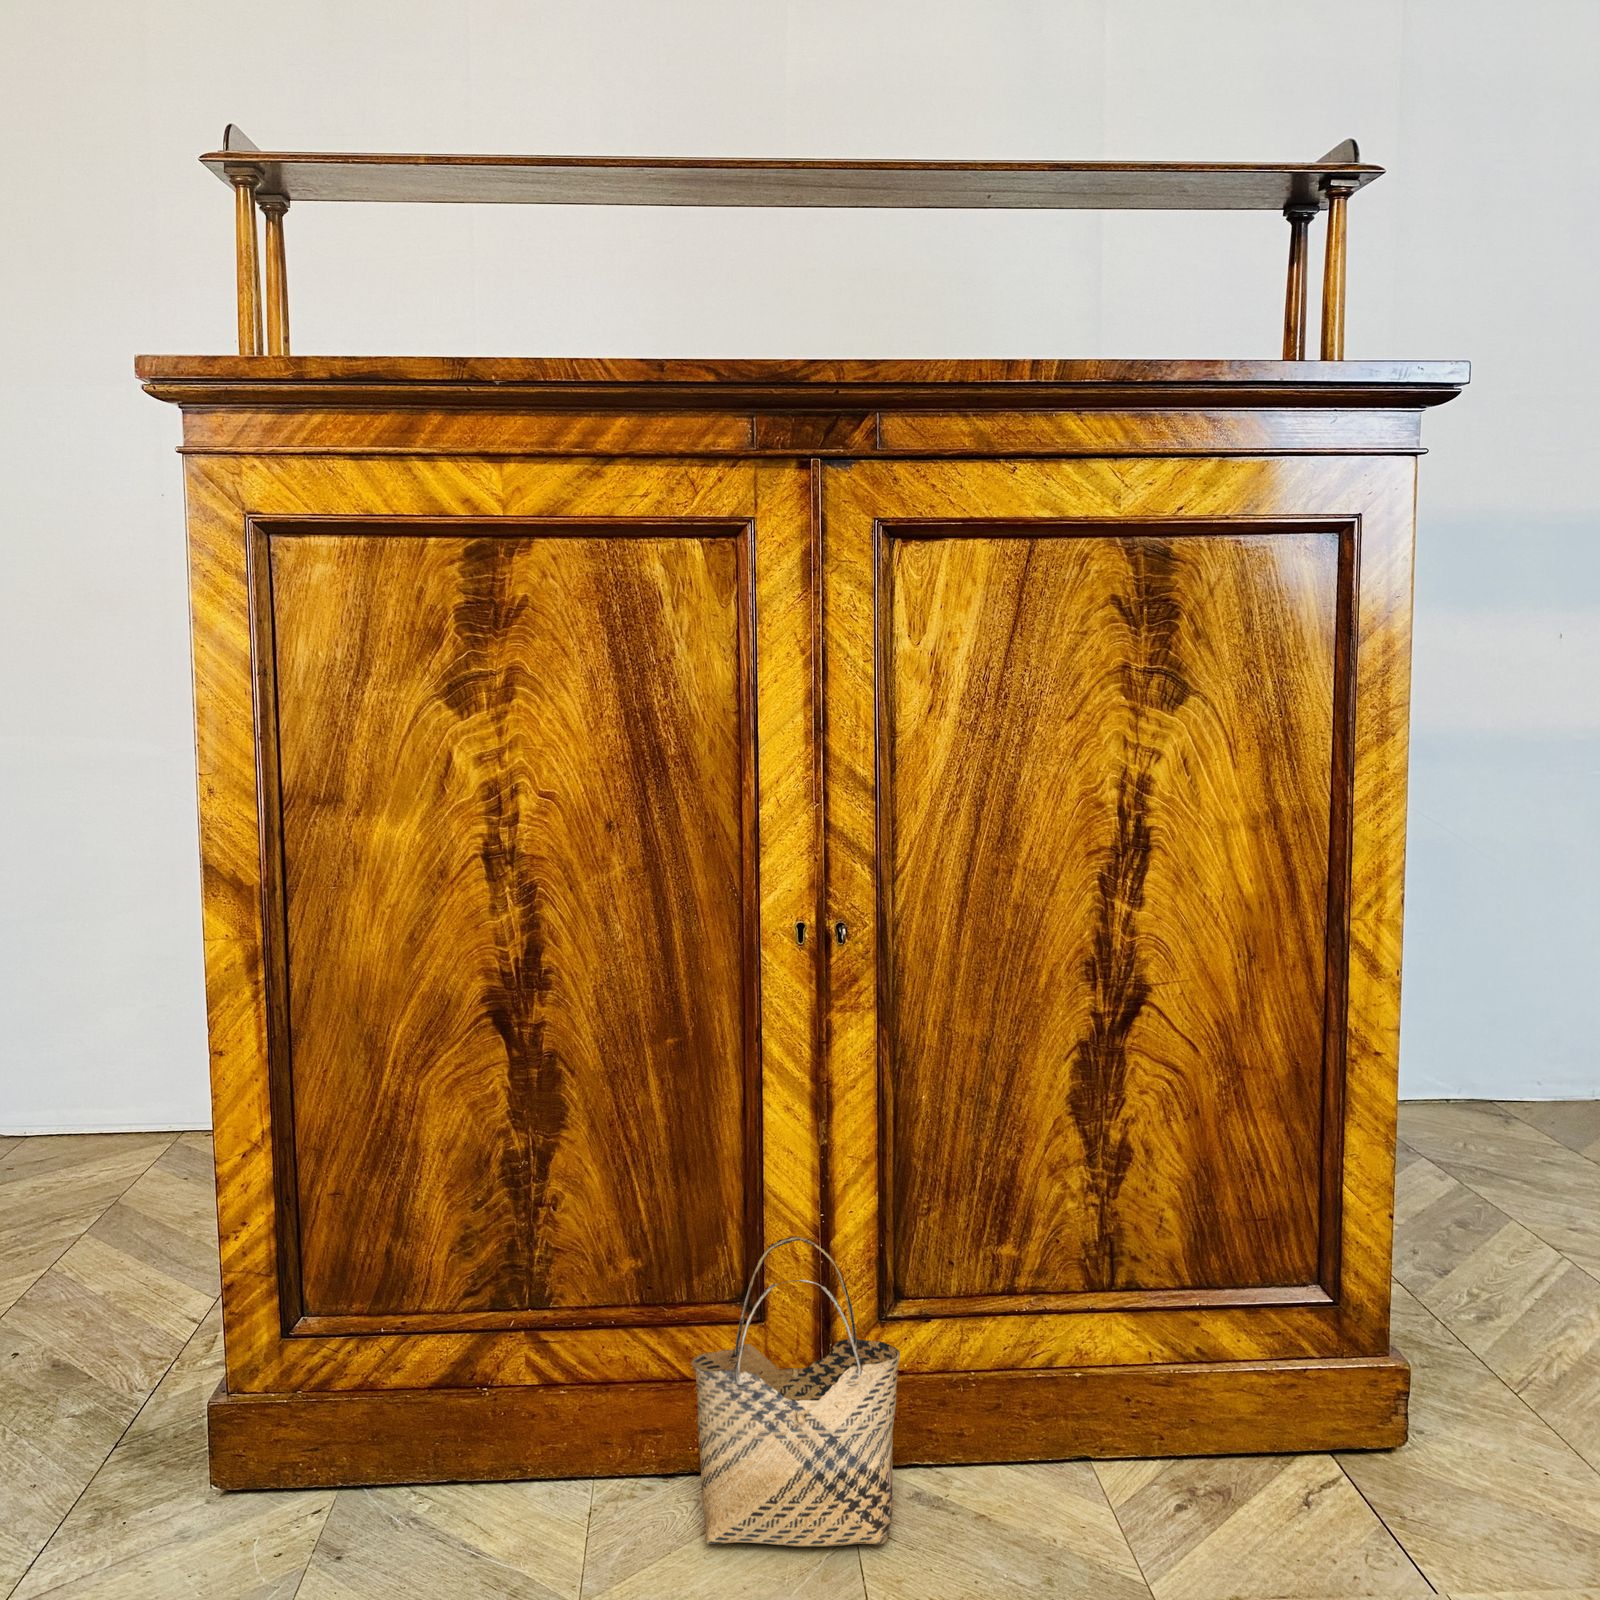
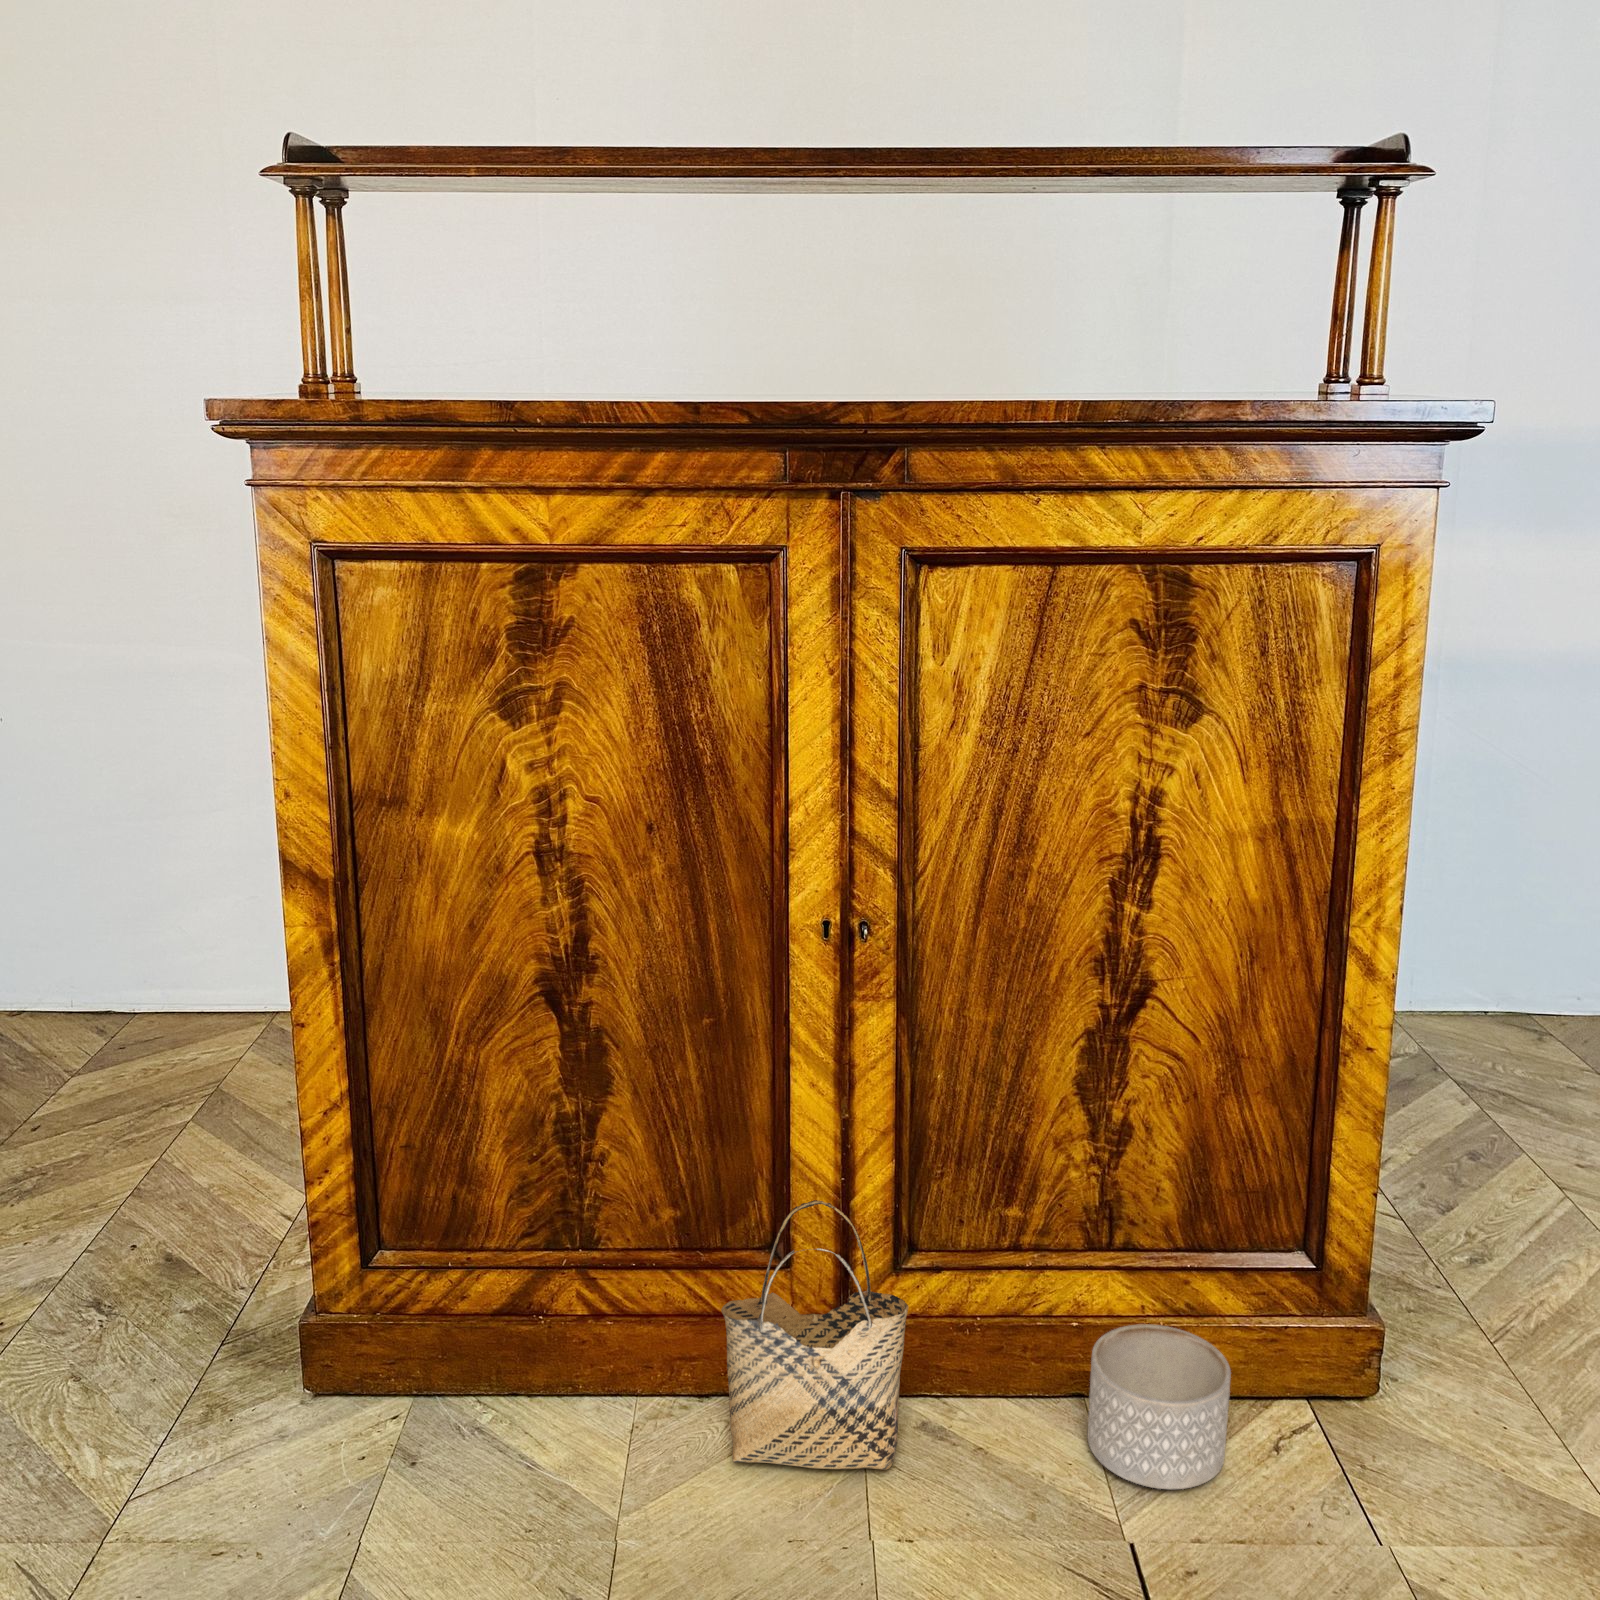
planter: none [1102,1369,1259,1552] -> present [1088,1324,1231,1489]

